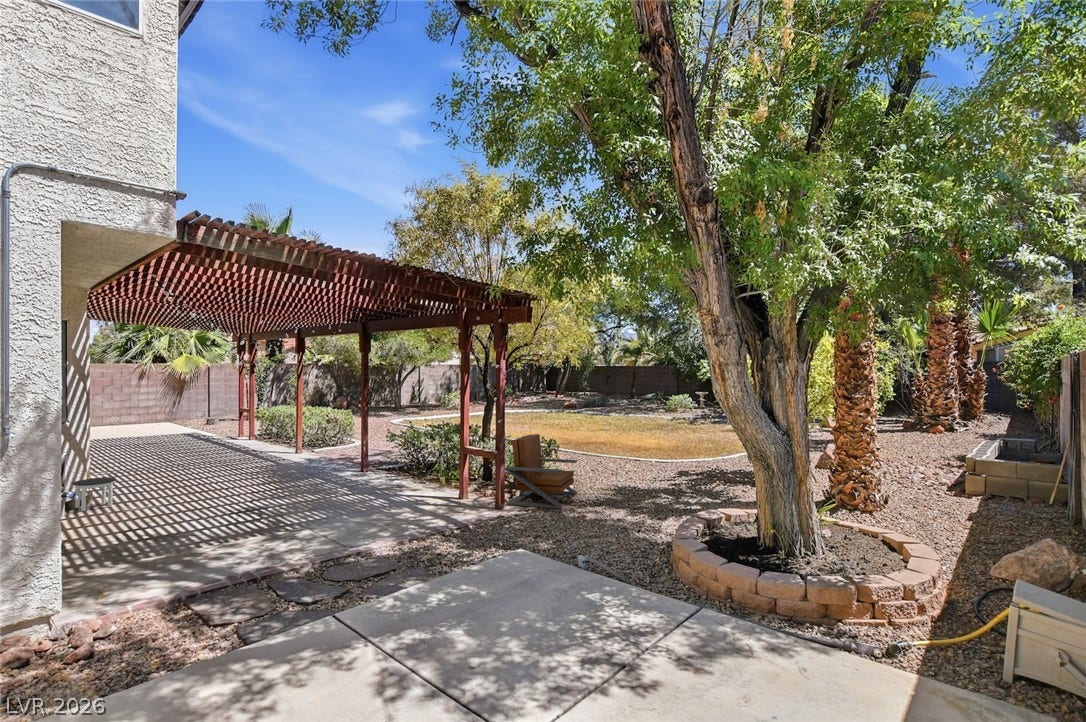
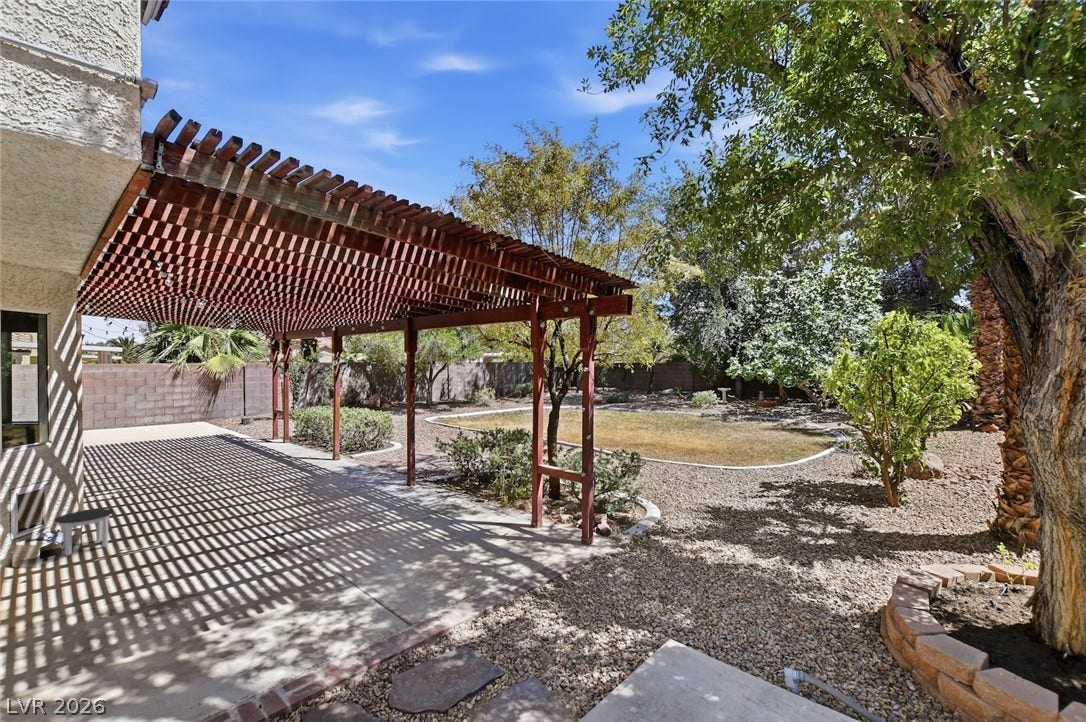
lounge chair: present [504,434,577,509] -> none [596,449,675,548]

